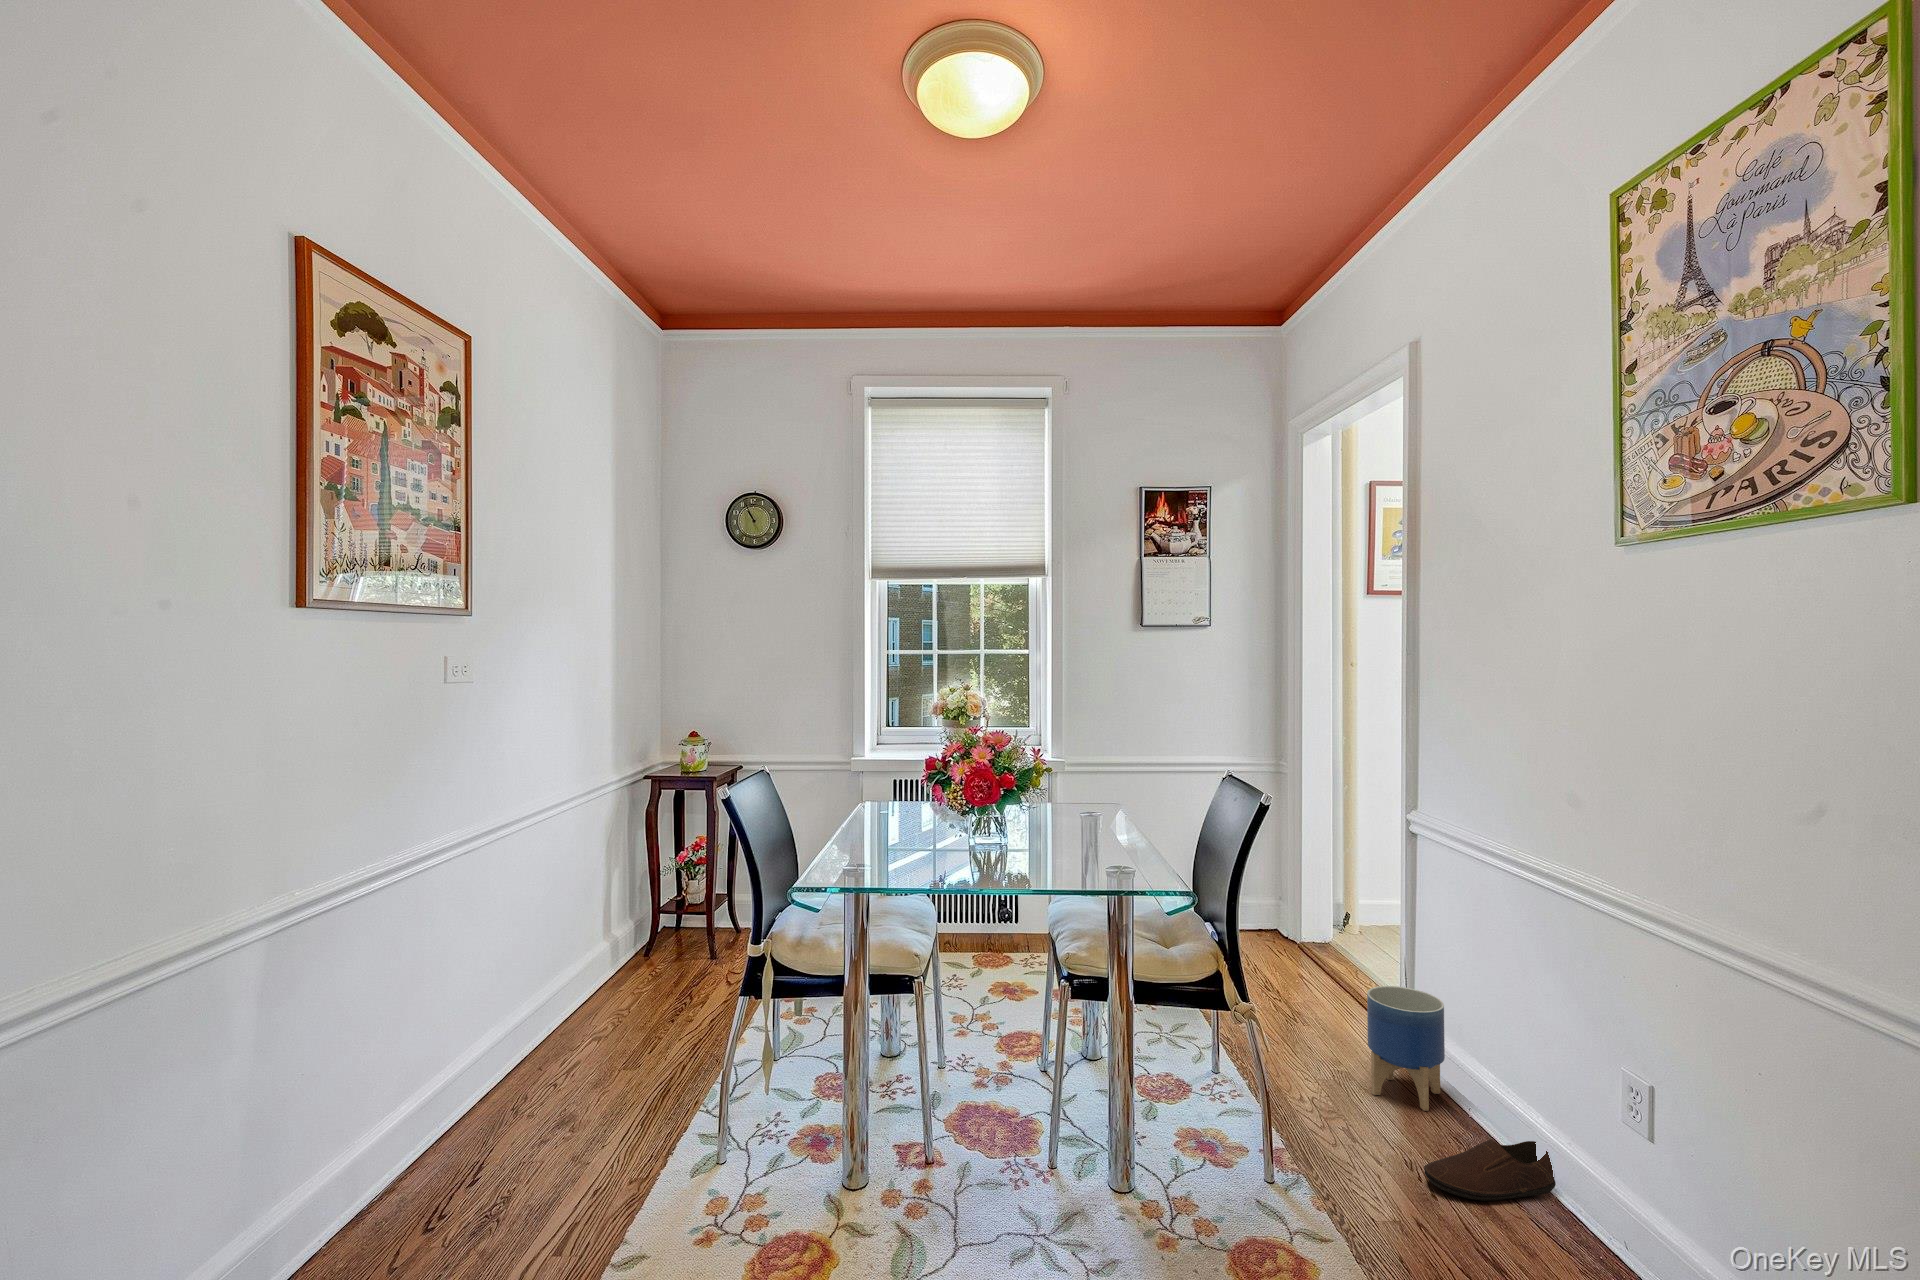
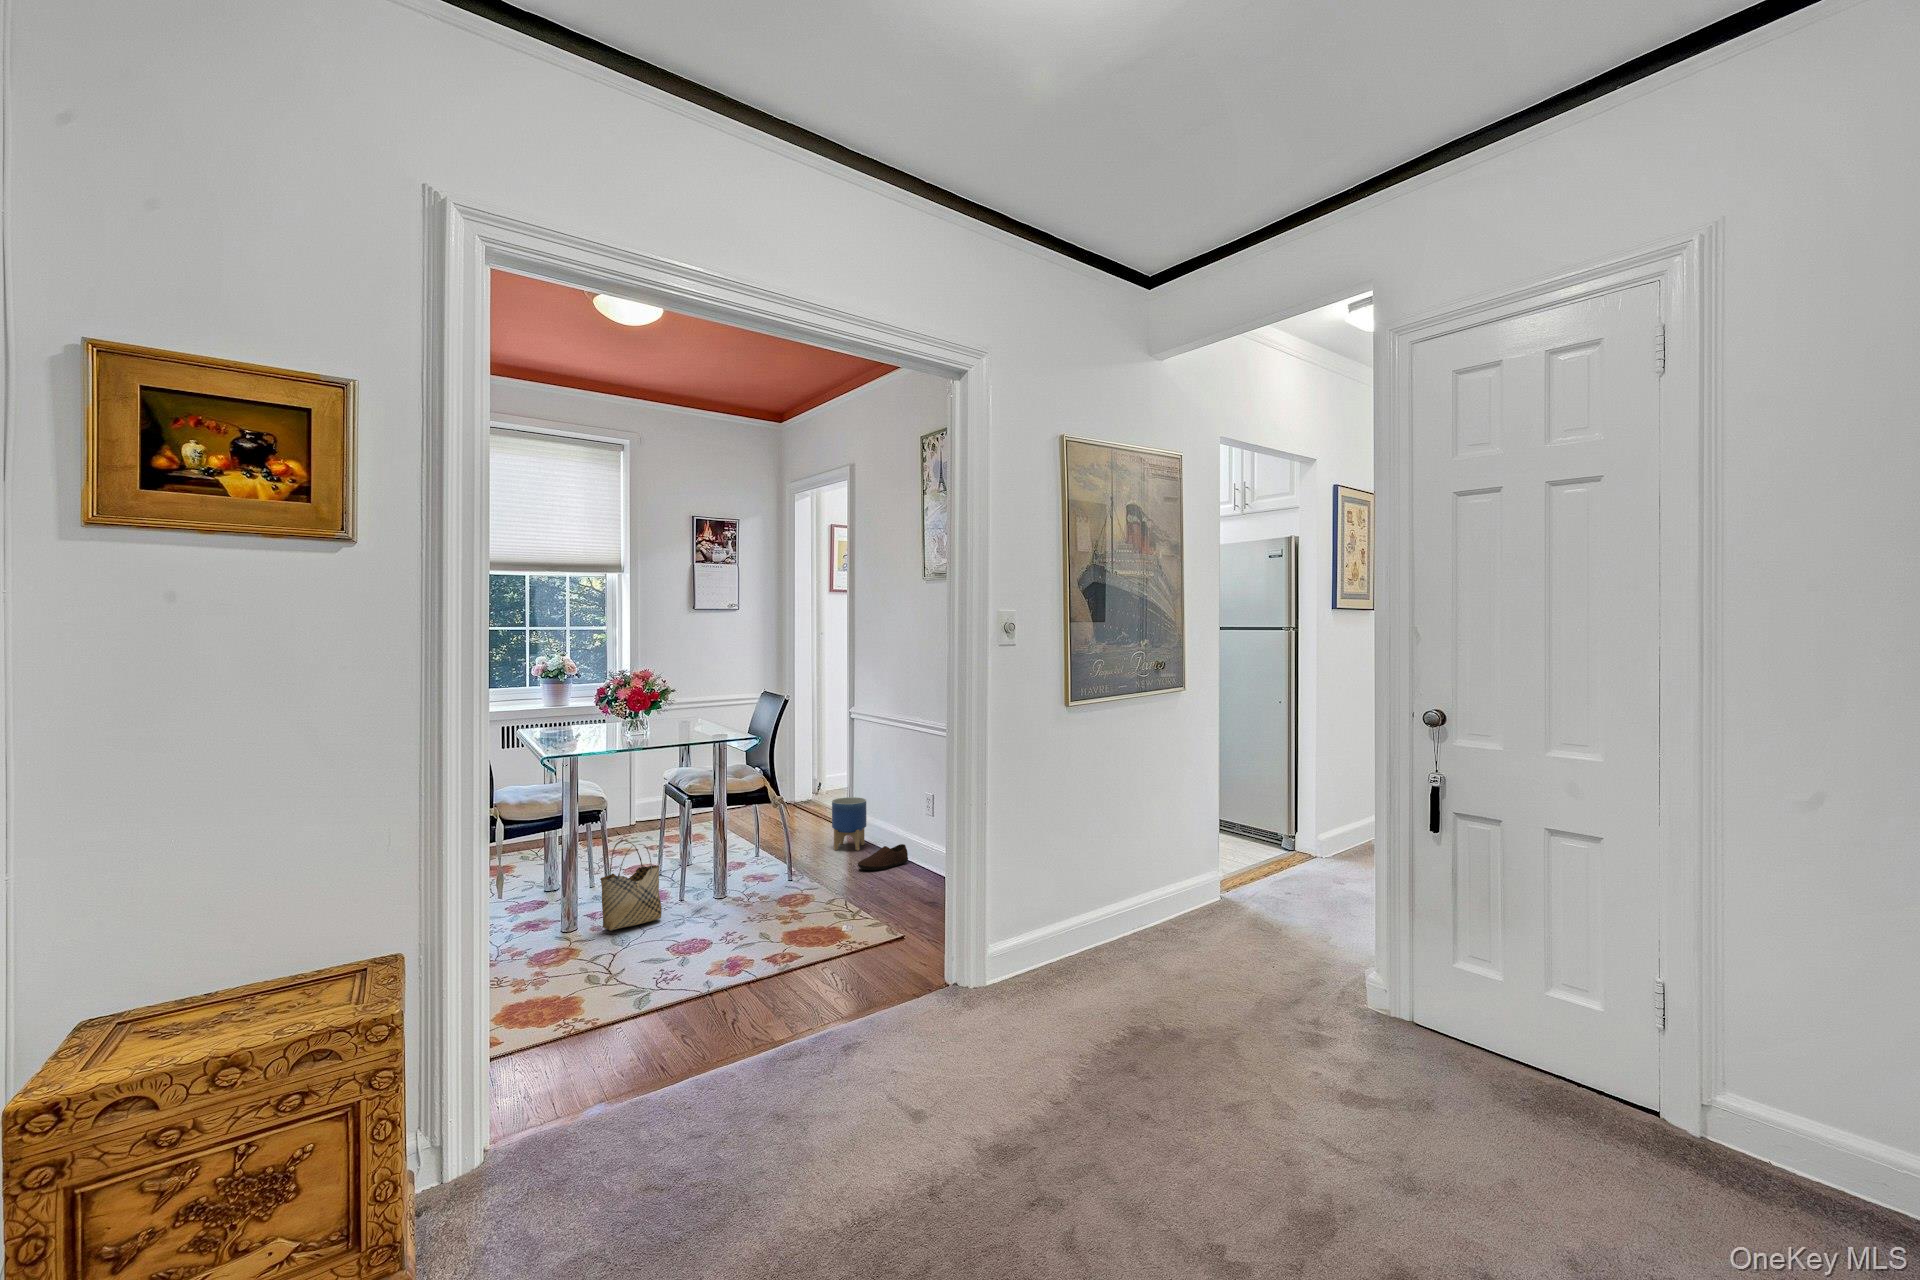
woven basket: none [880,1043,993,1228] -> present [600,840,662,931]

